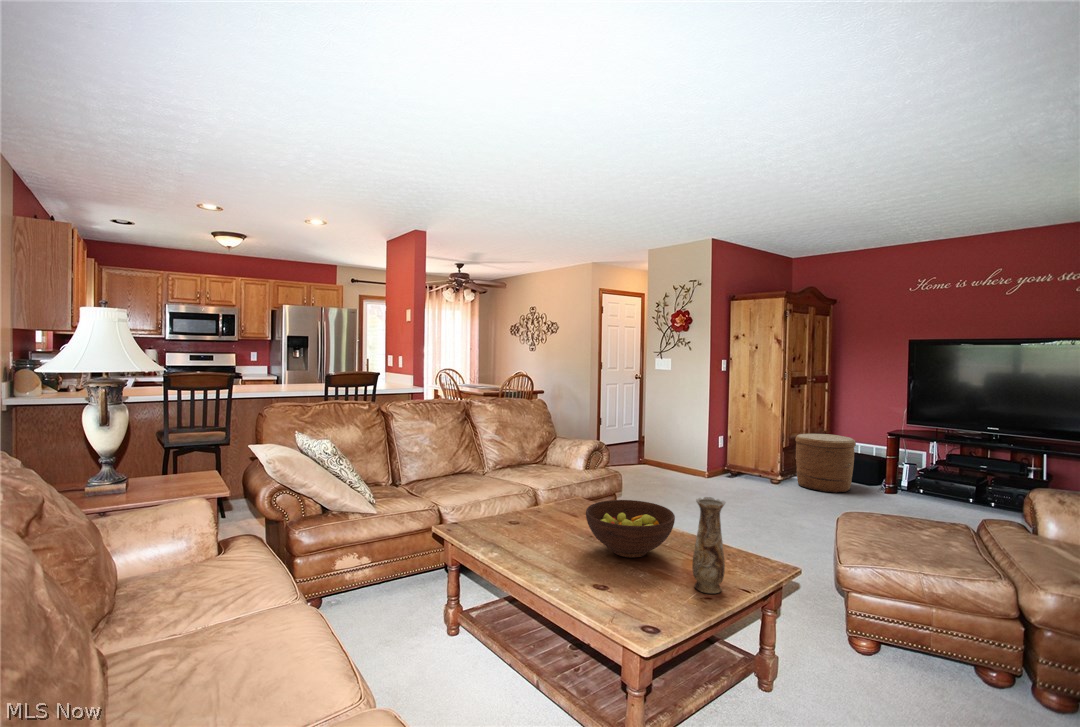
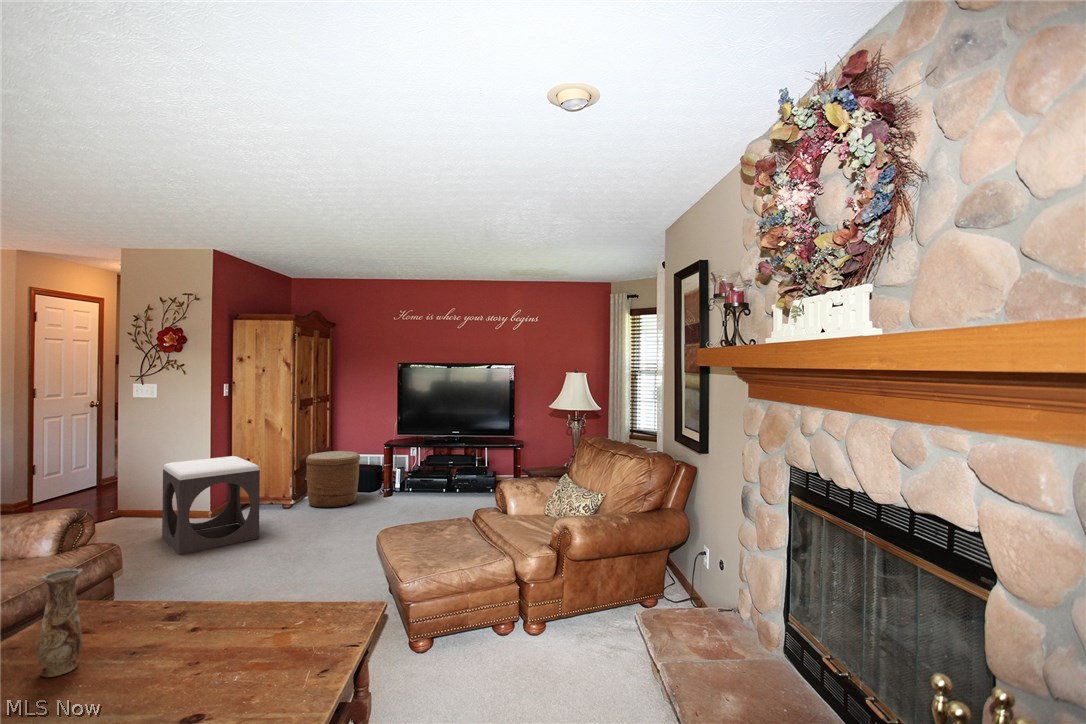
footstool: none [670,422,742,501] -> present [162,456,260,555]
vase: present [692,497,725,593] -> present [37,568,82,677]
fruit bowl: present [586,500,675,557] -> none [138,582,263,662]

